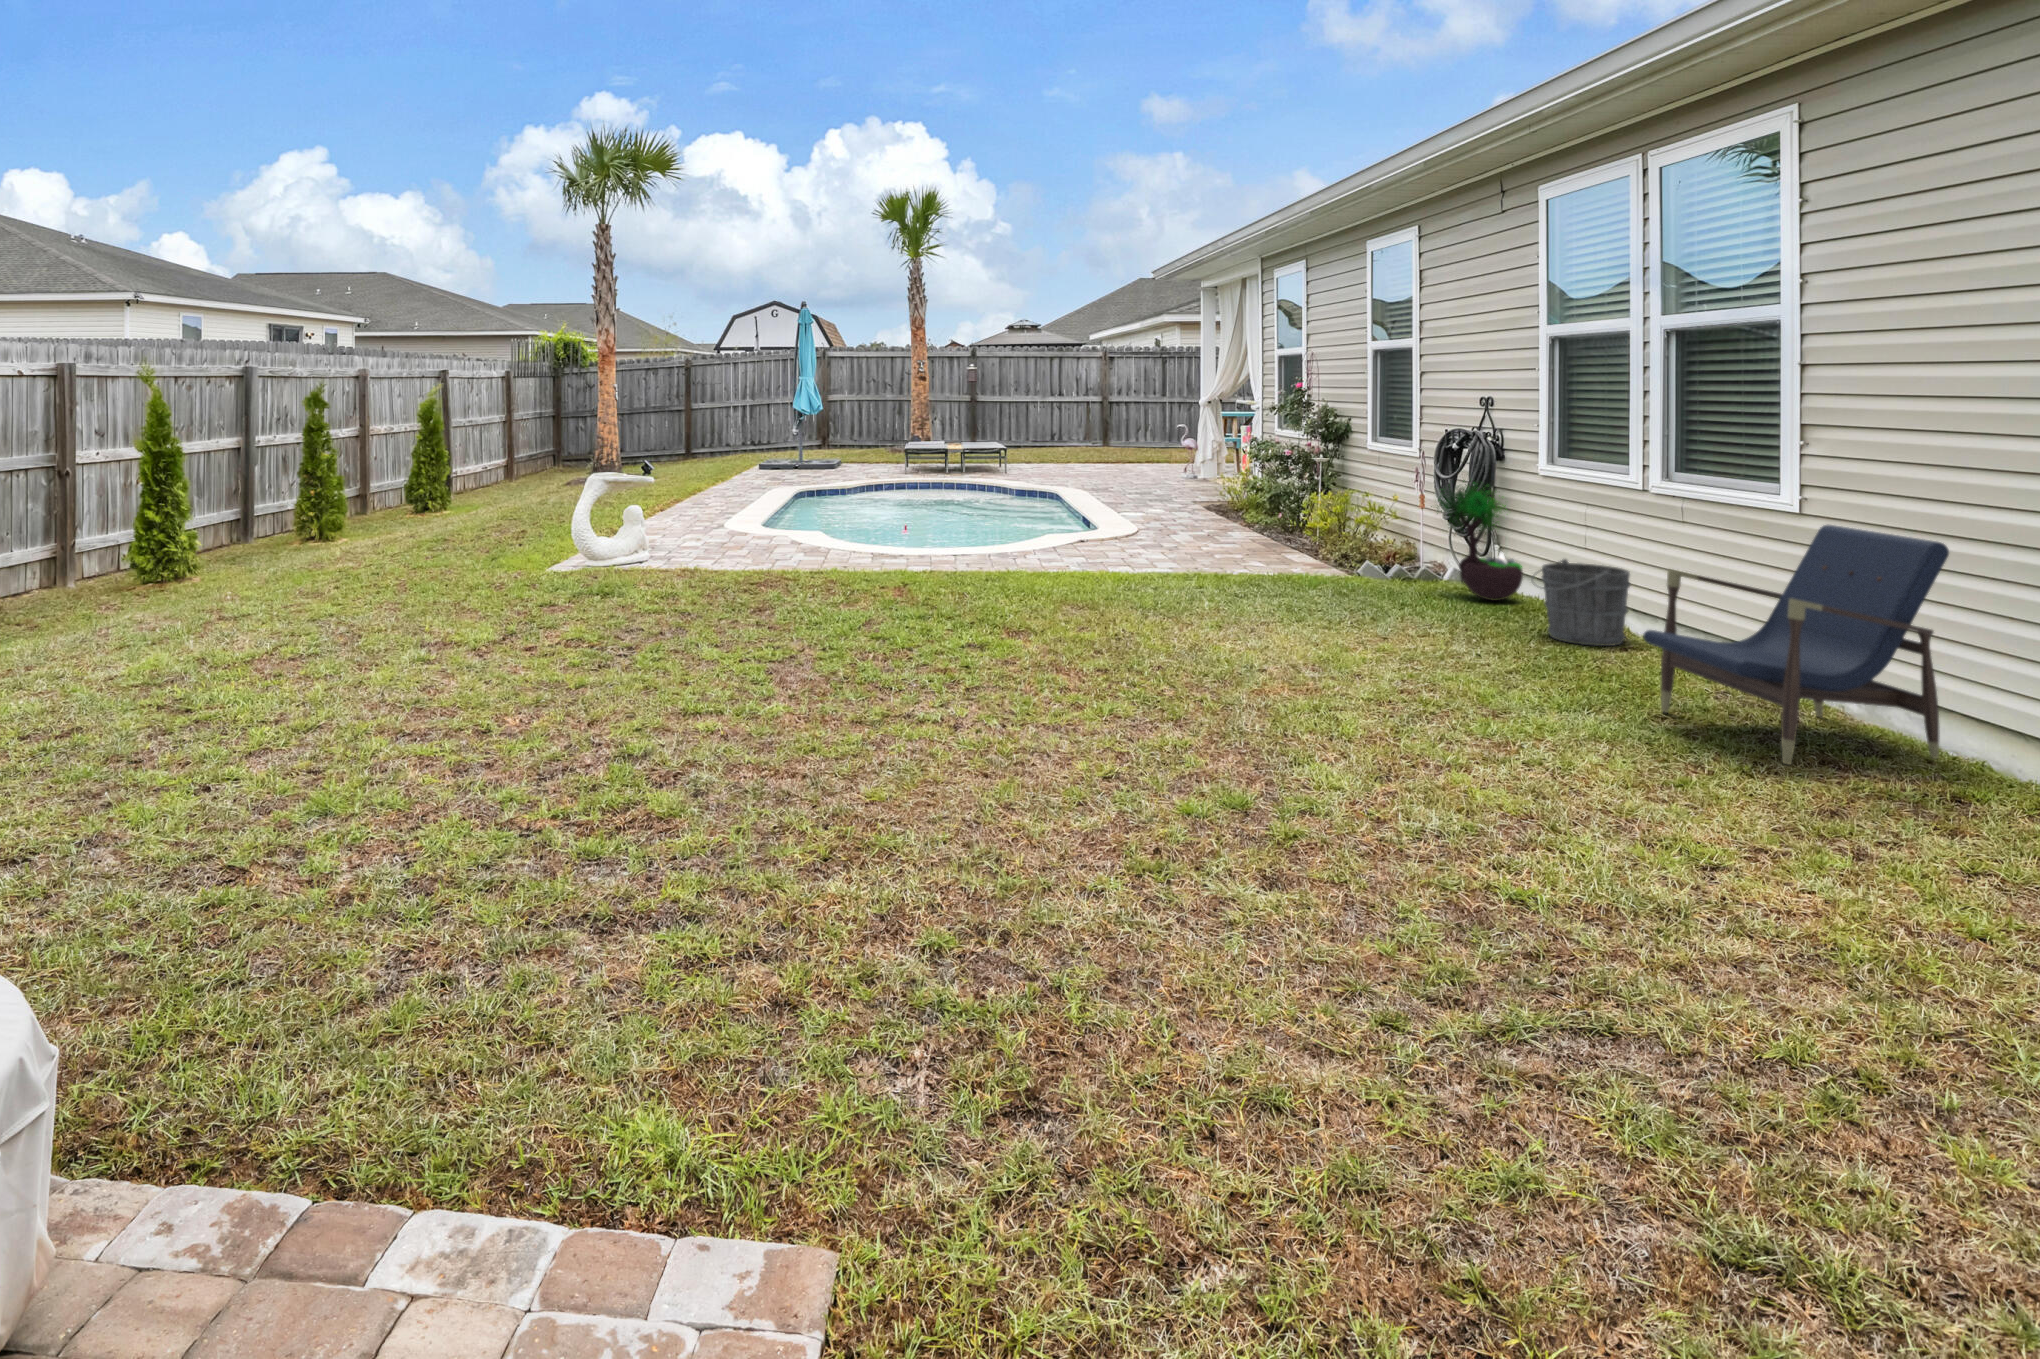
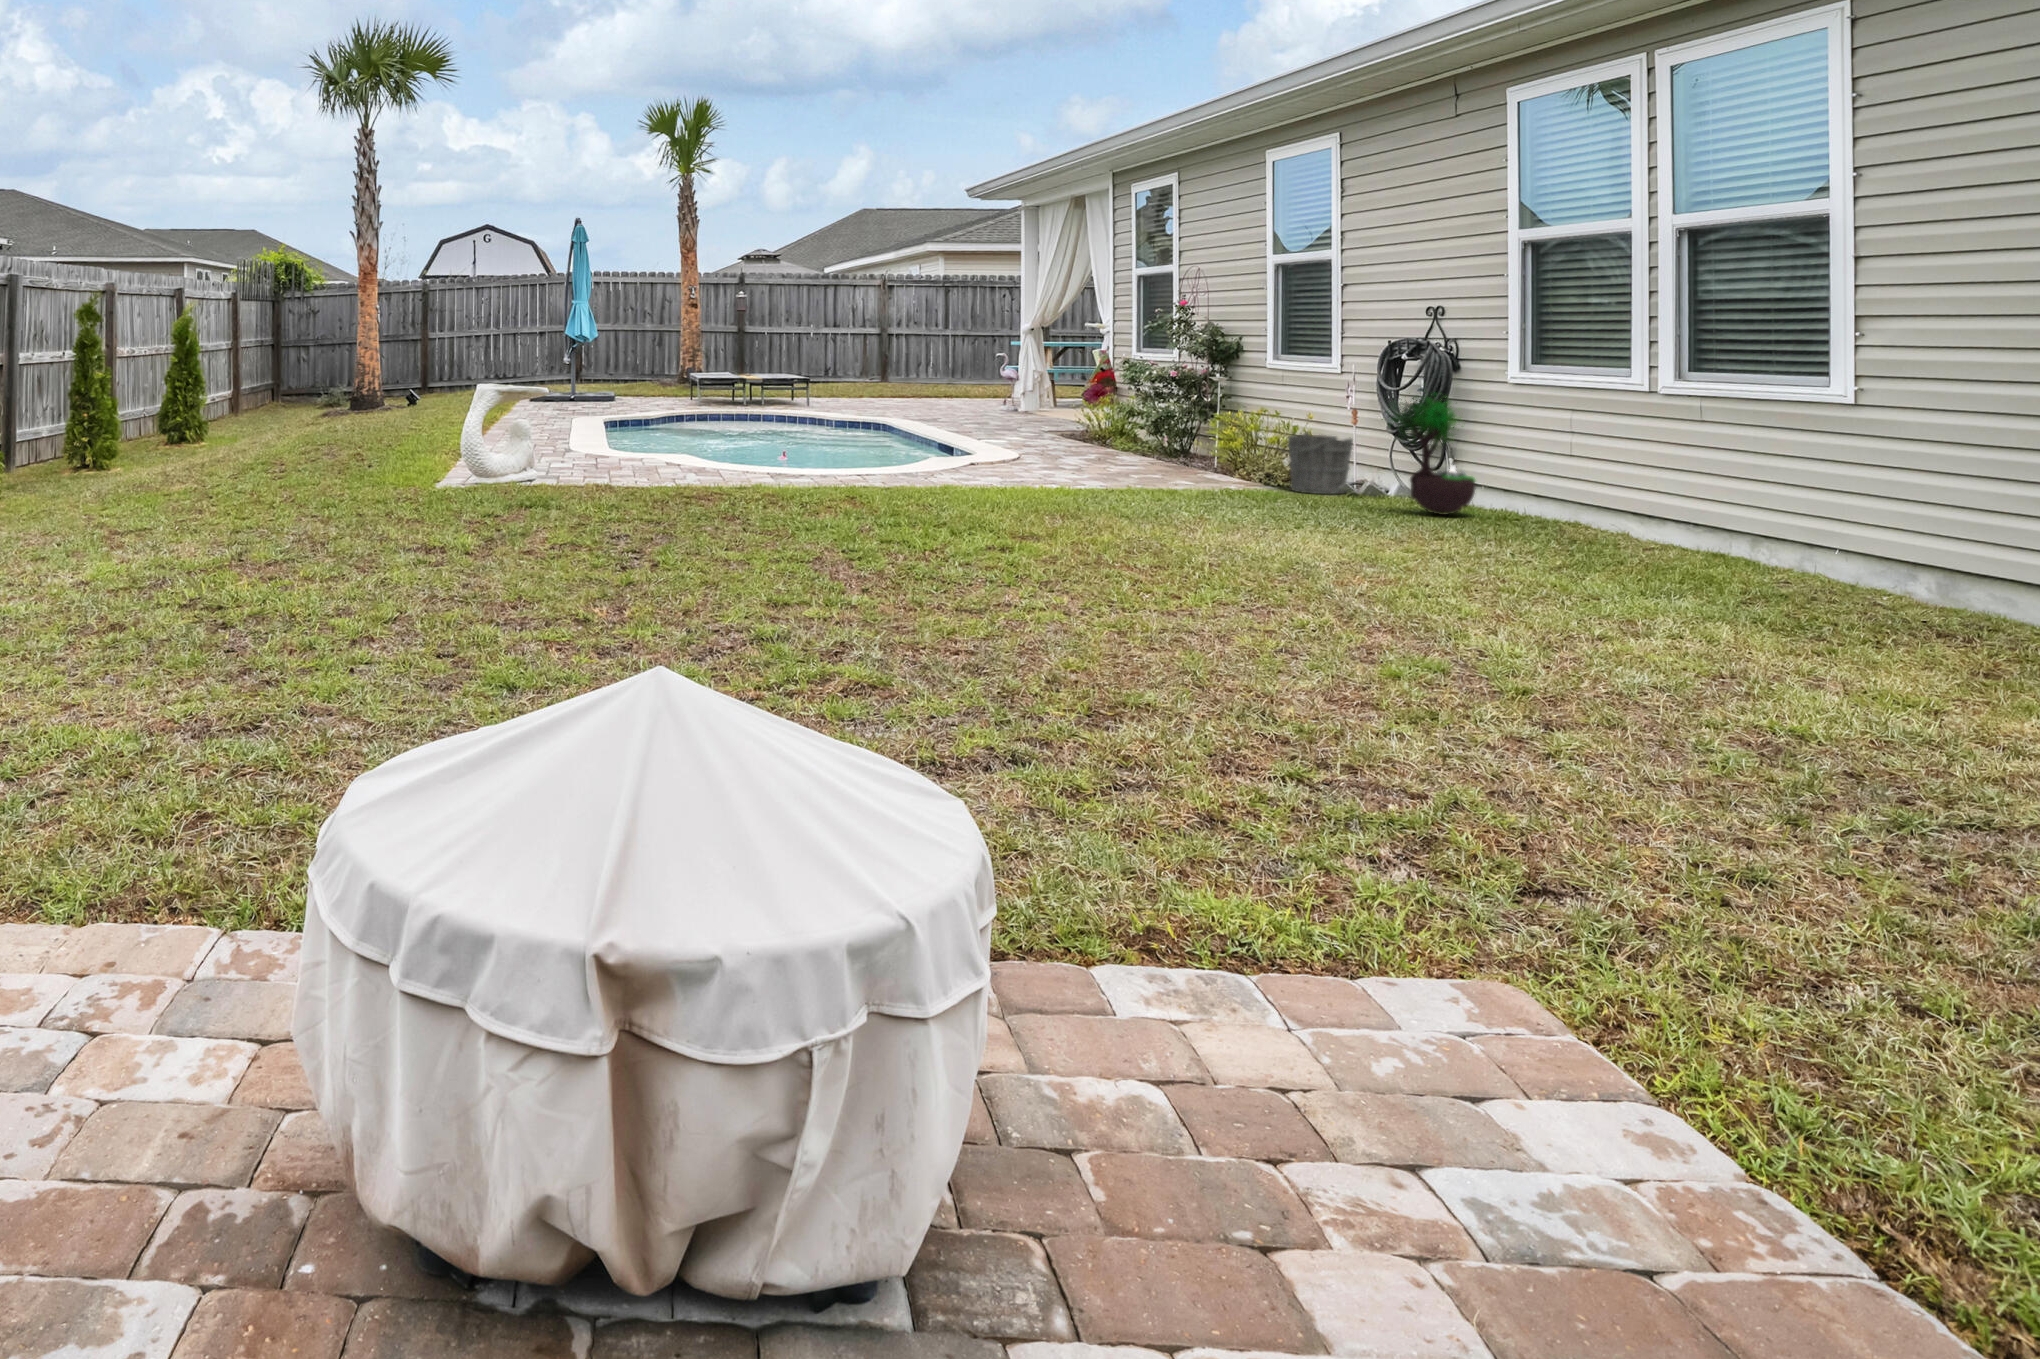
lounge chair: present [1643,525,1949,764] -> none [1690,412,2007,633]
bucket: present [1532,559,1631,646] -> present [1287,432,1353,494]

